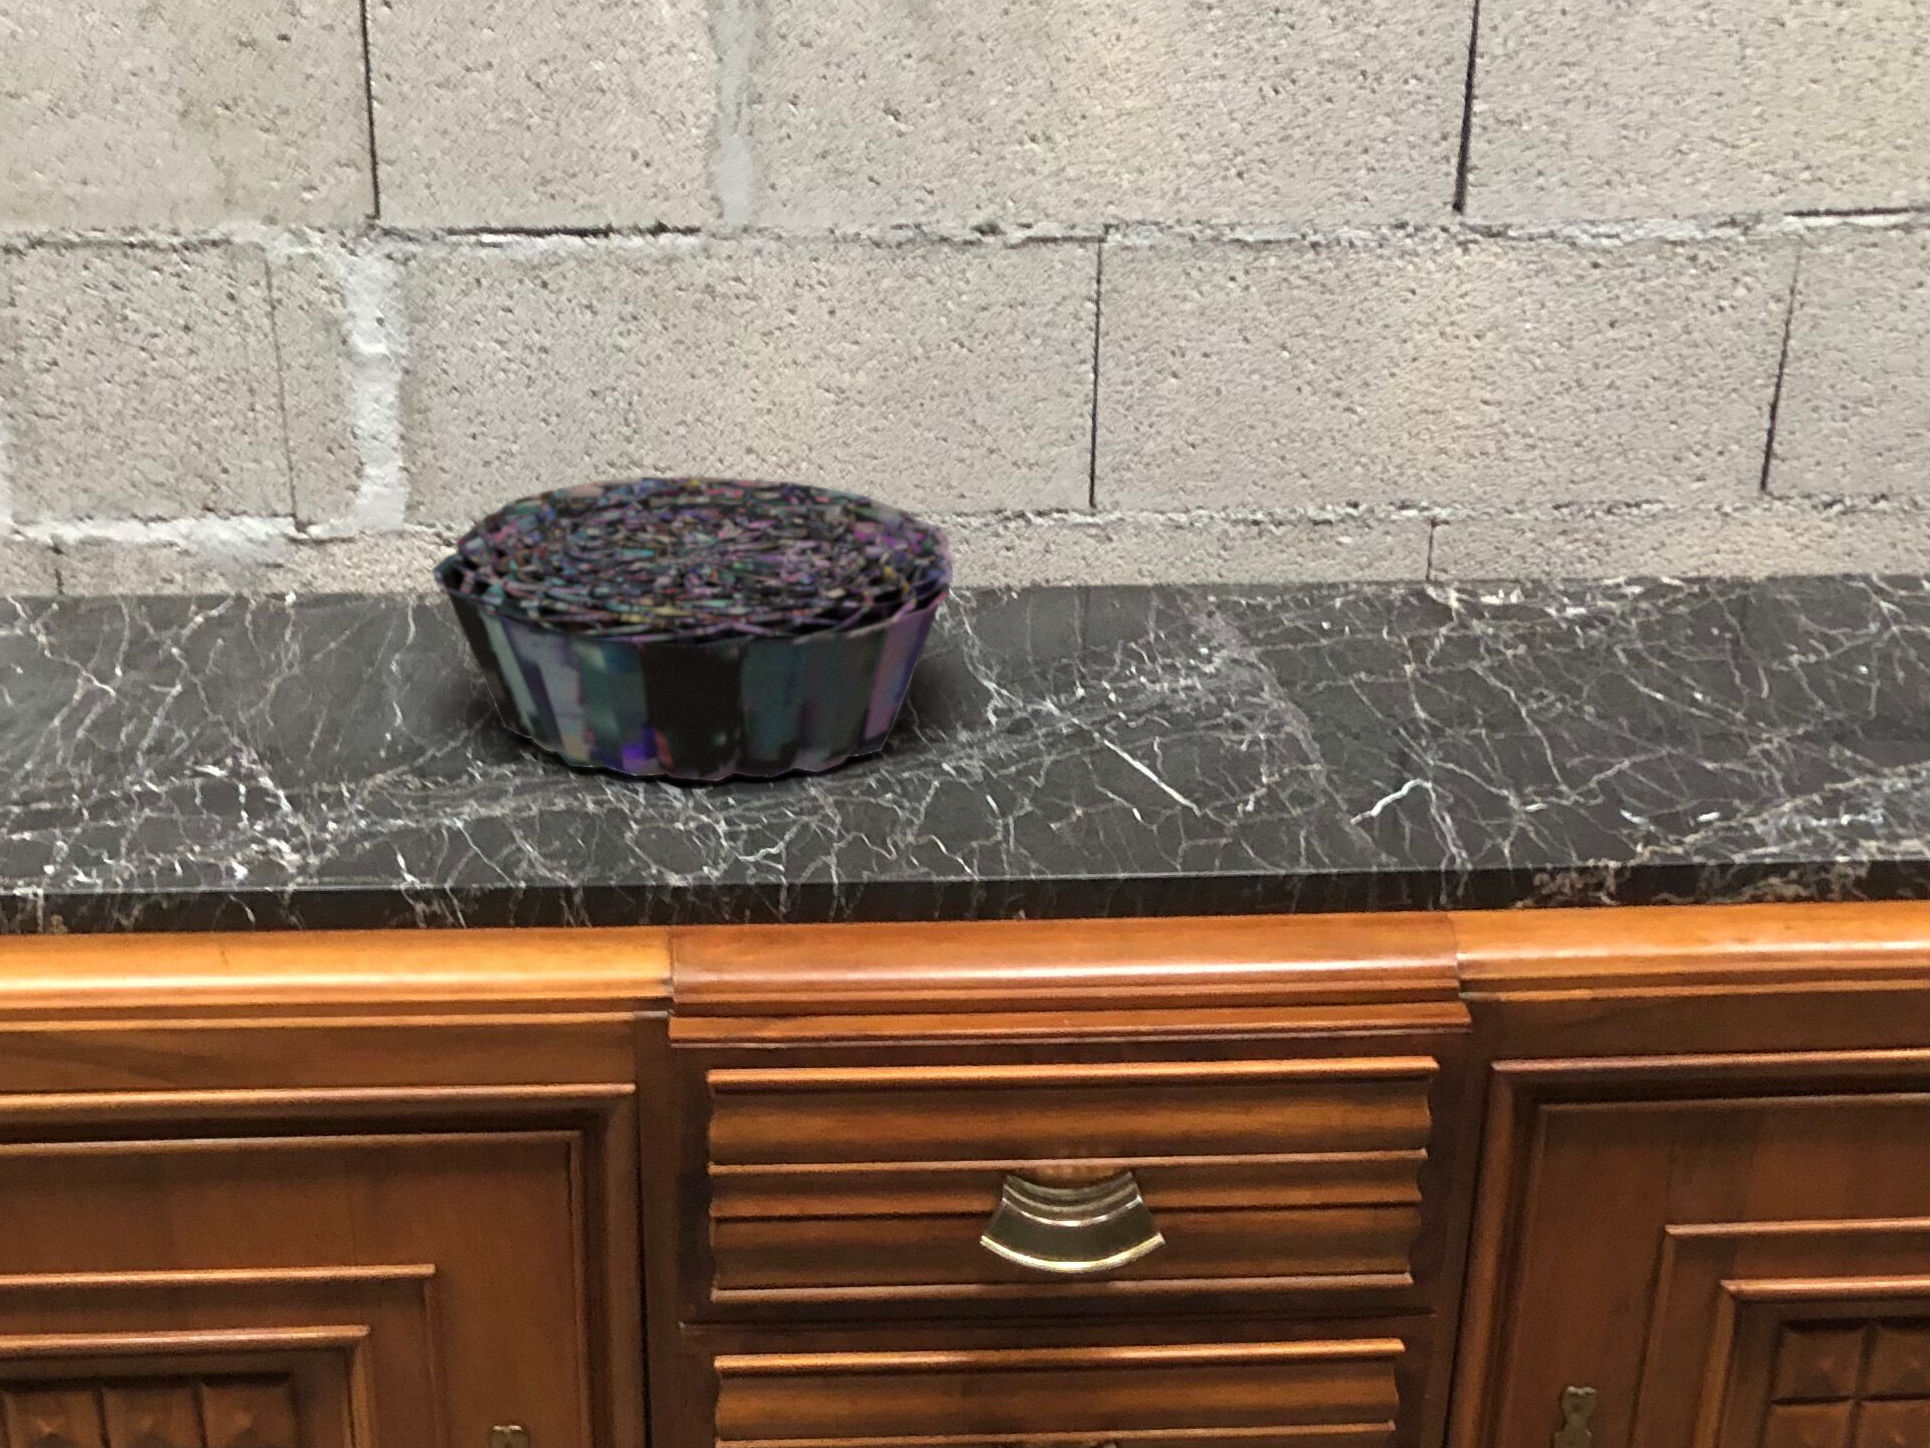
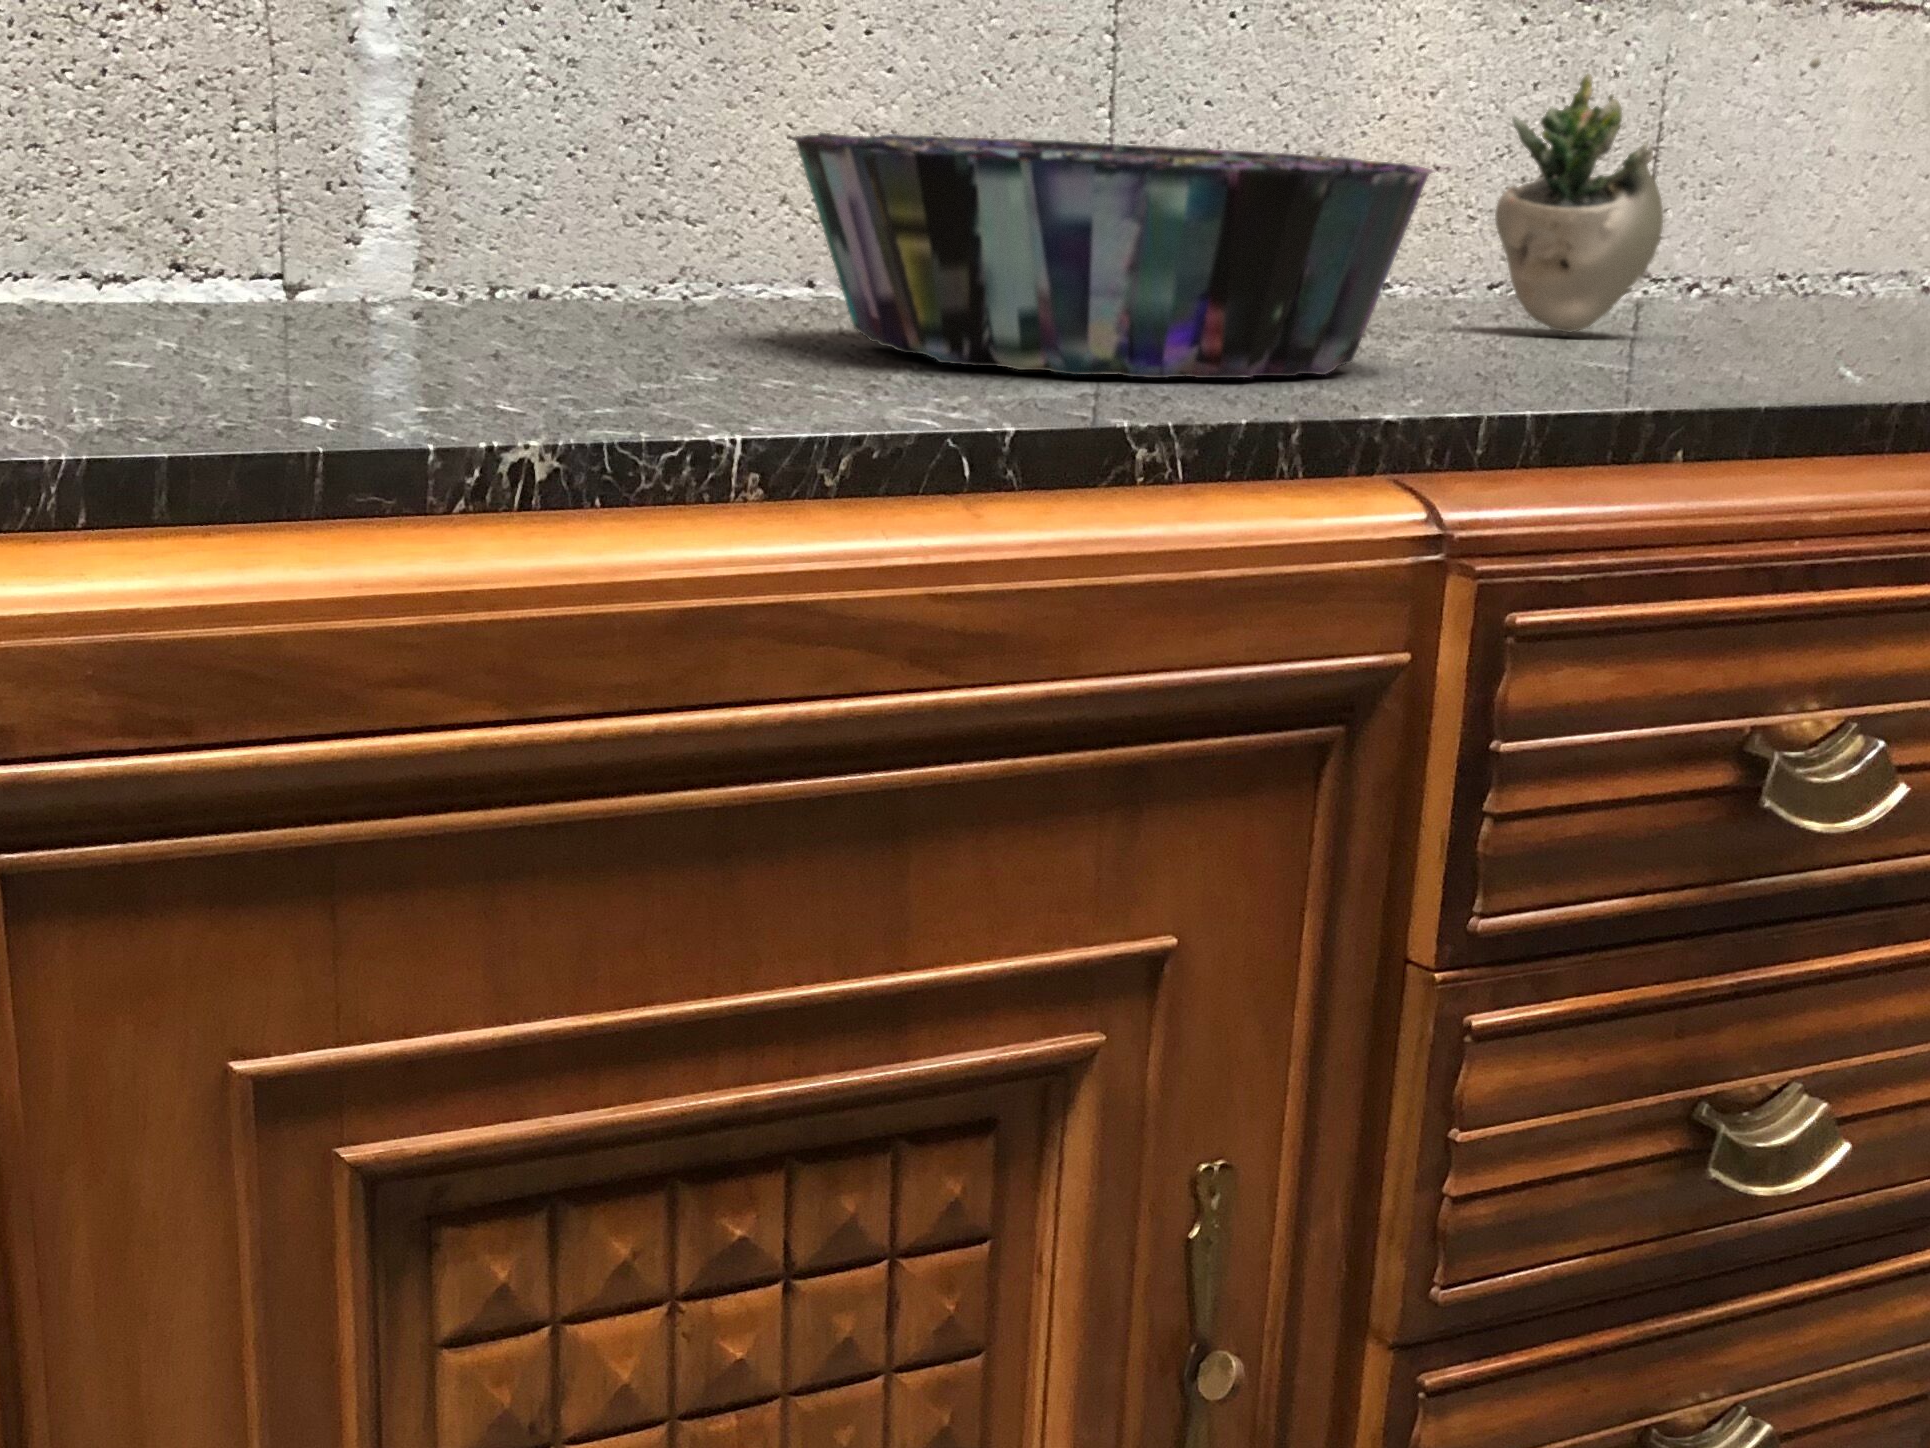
succulent plant: none [1320,411,1534,644] -> present [1495,57,1821,332]

